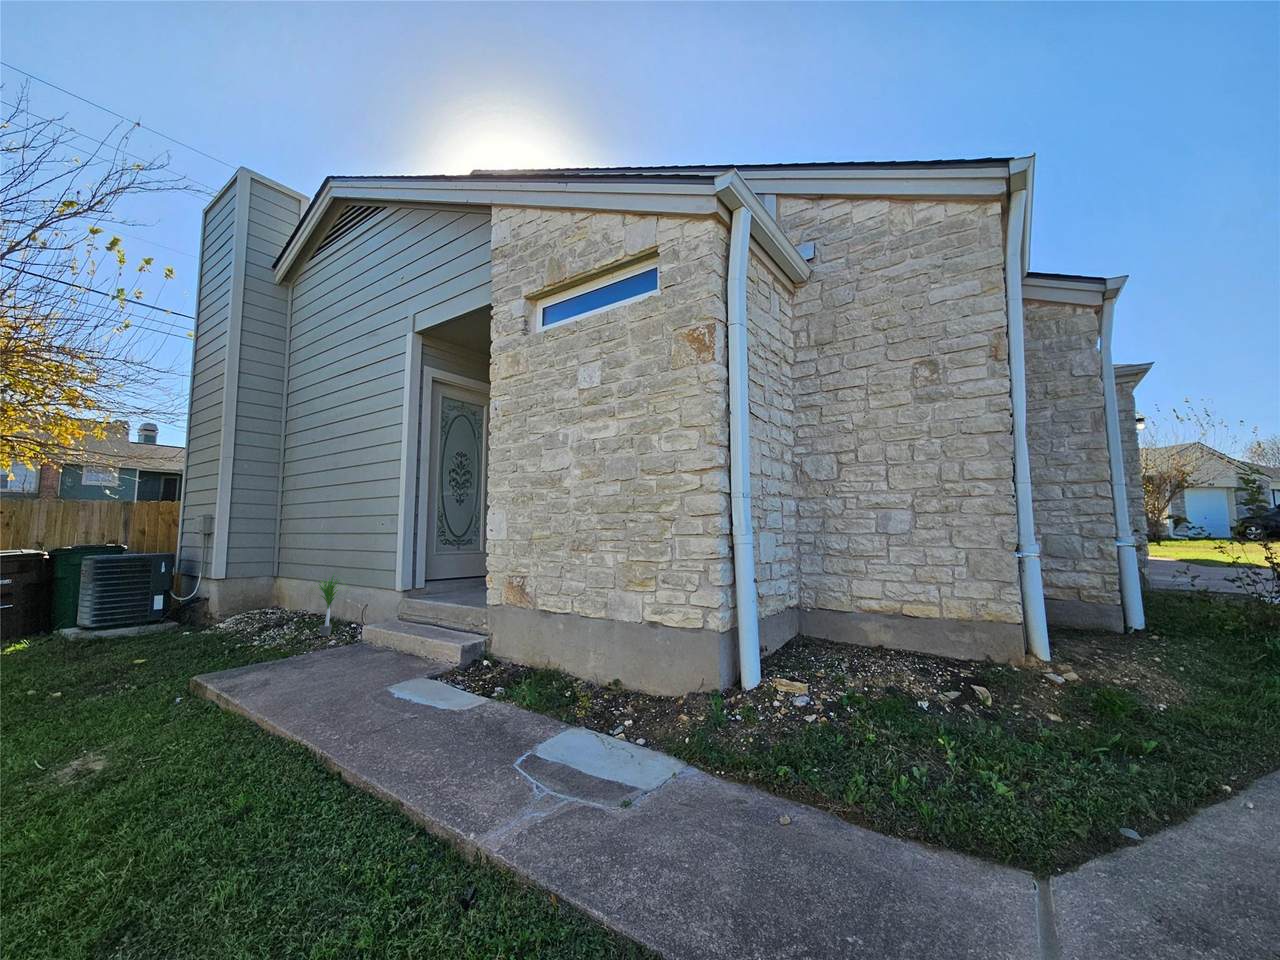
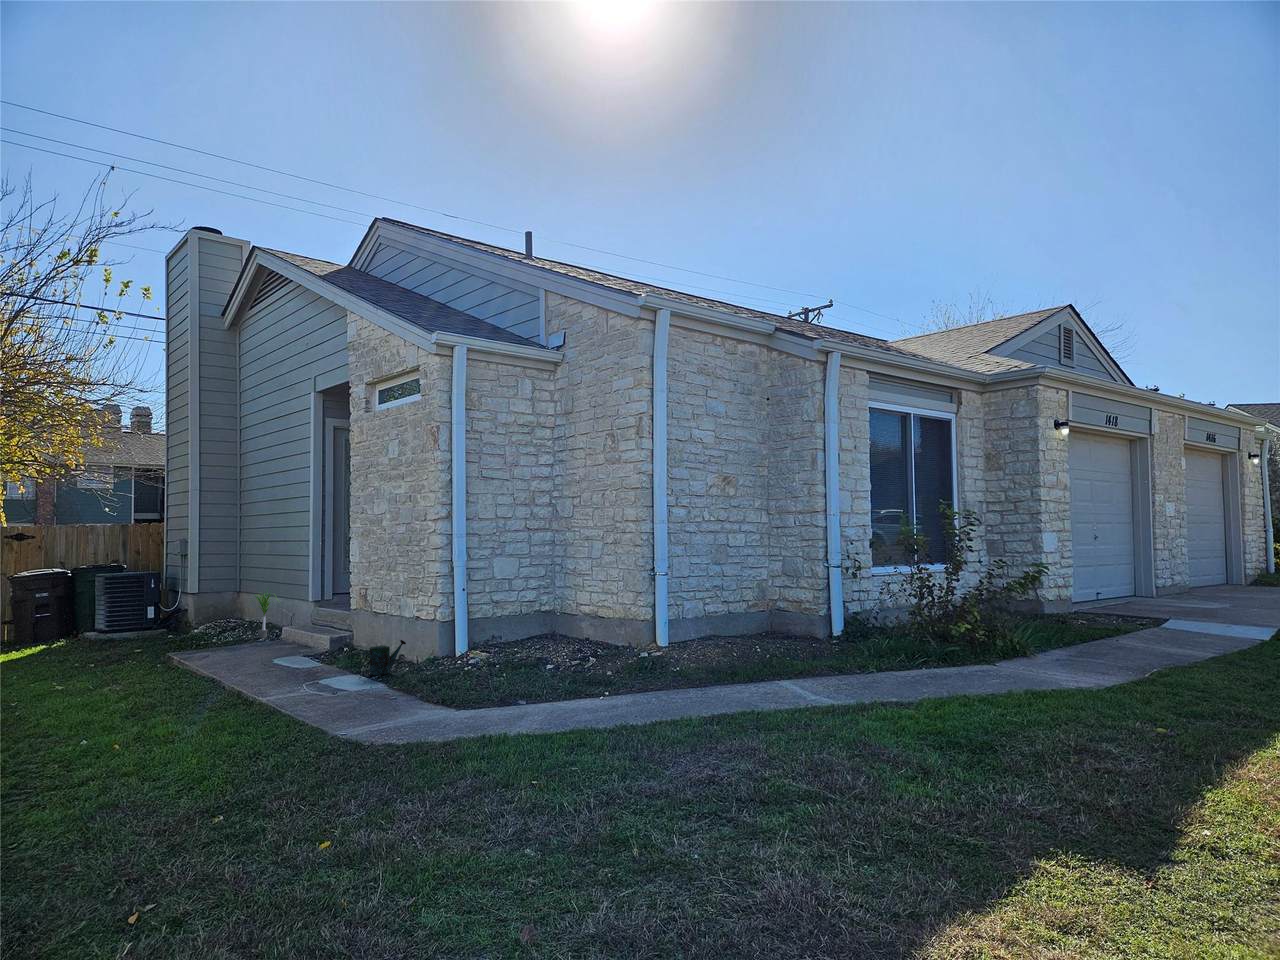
watering can: none [581,658,630,723] -> present [363,640,406,675]

